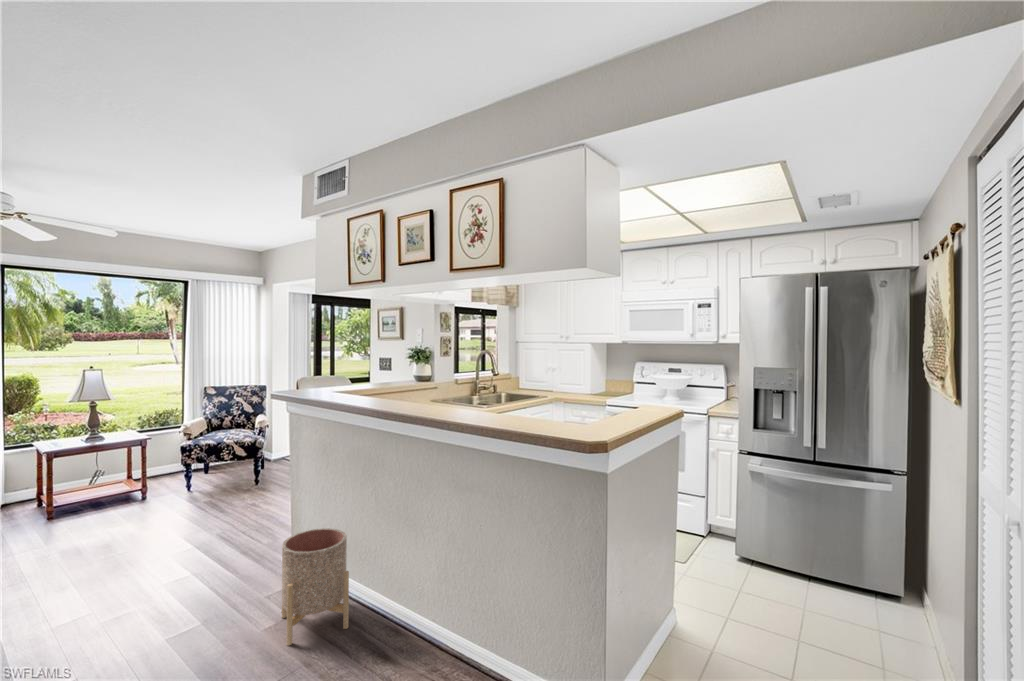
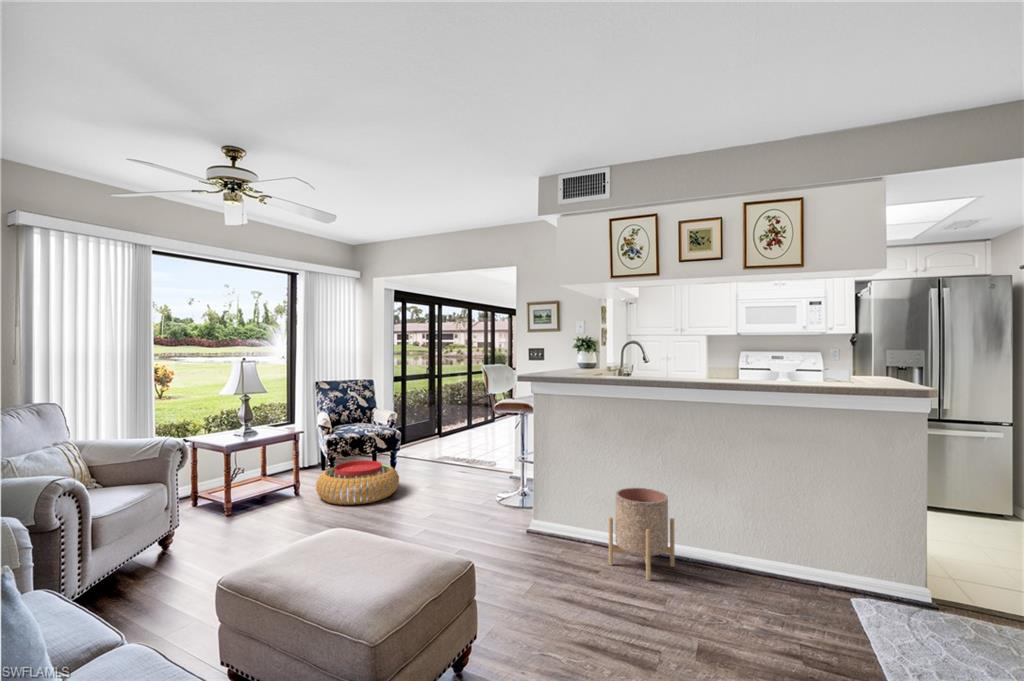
pouf: none [144,468,239,514] -> present [316,460,399,505]

